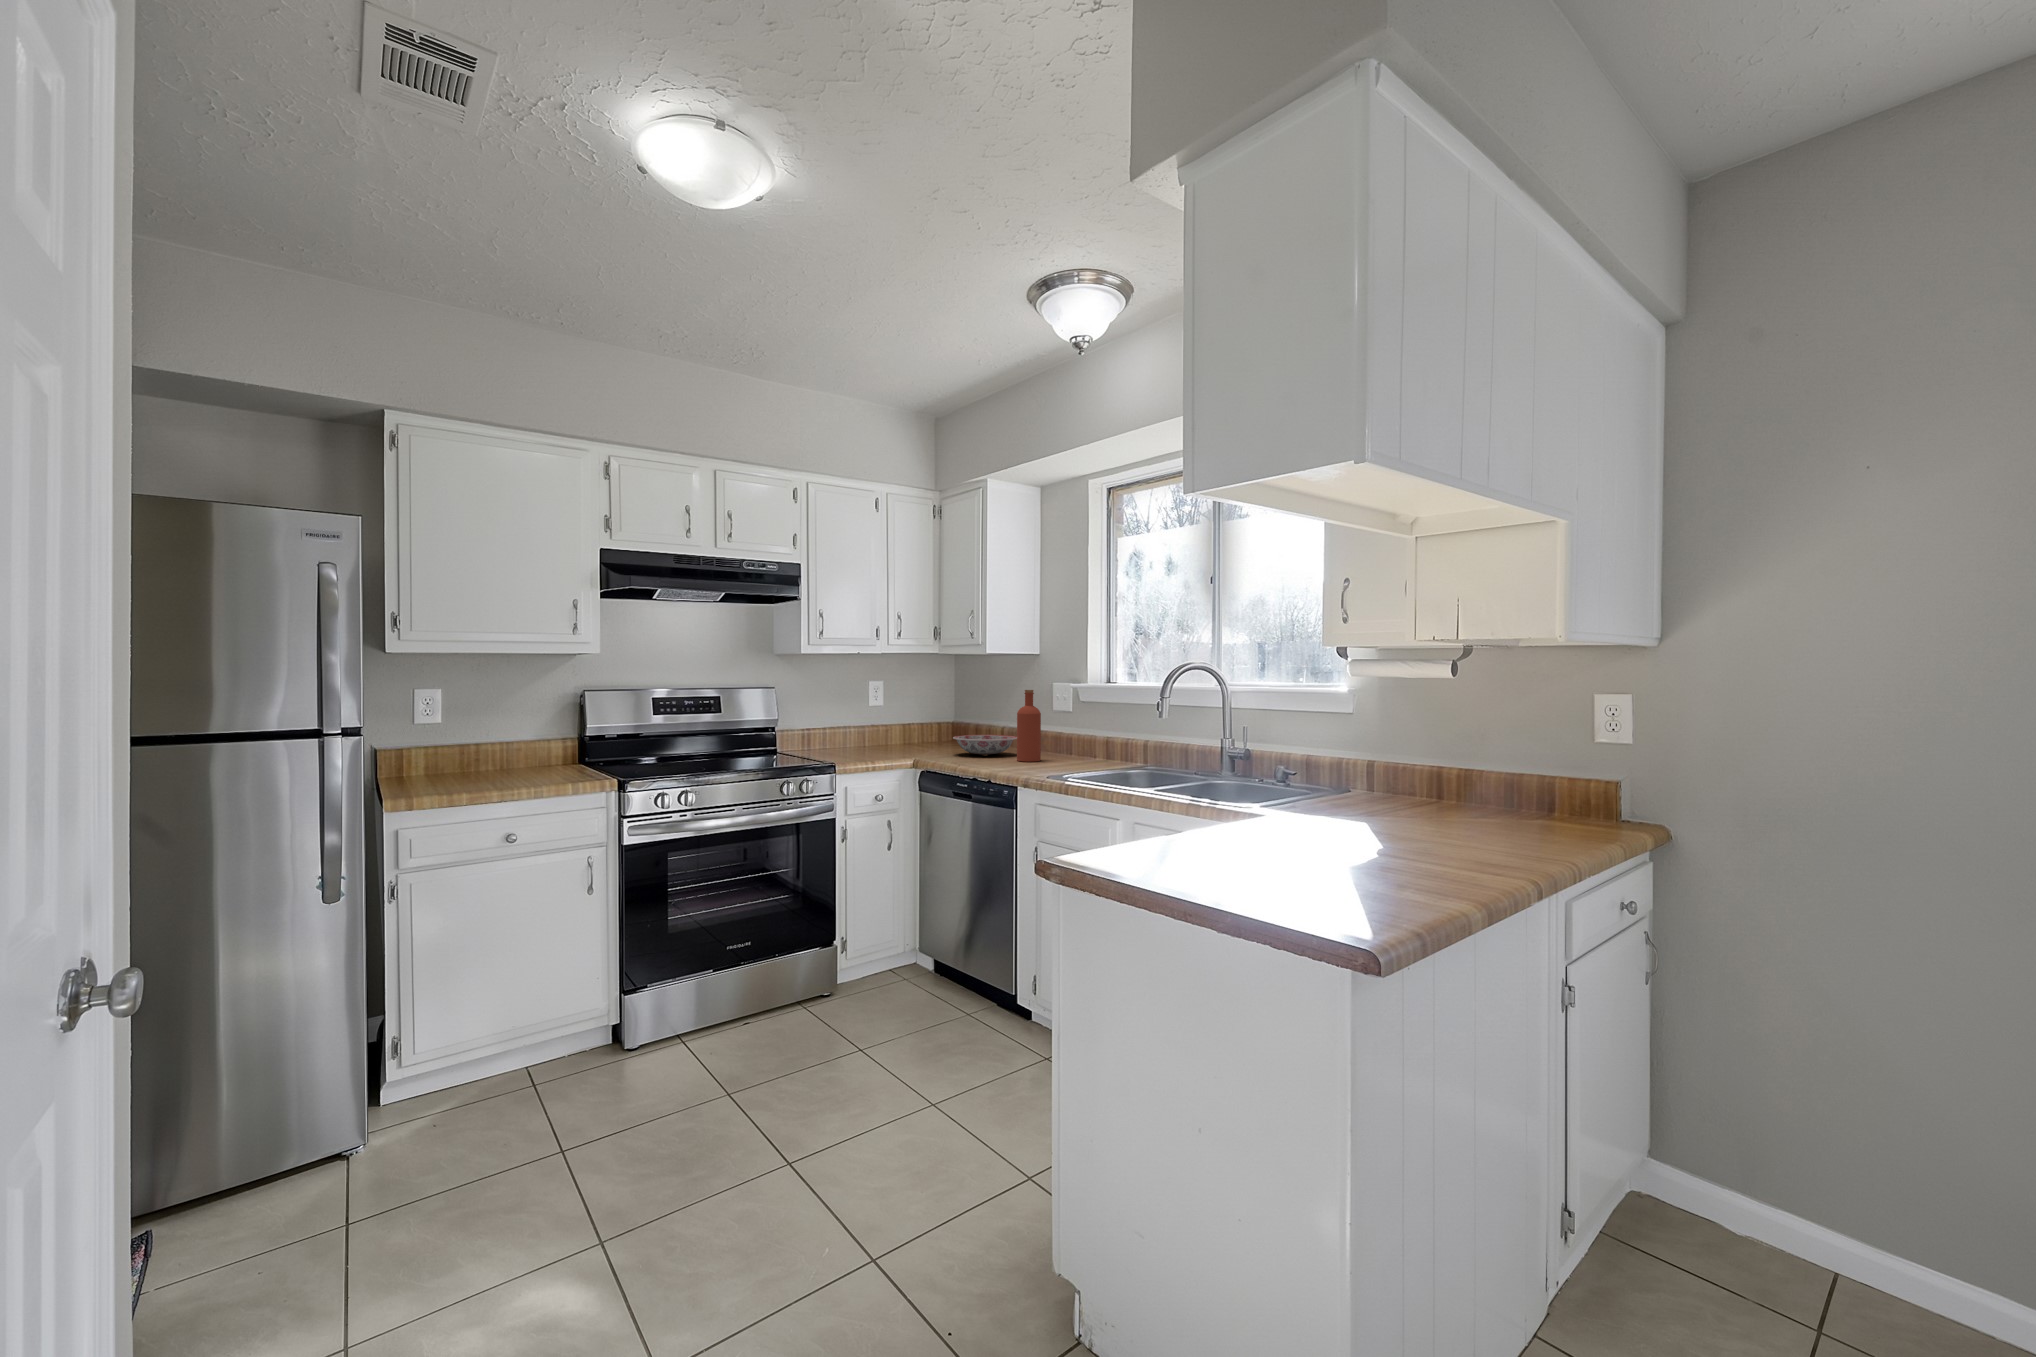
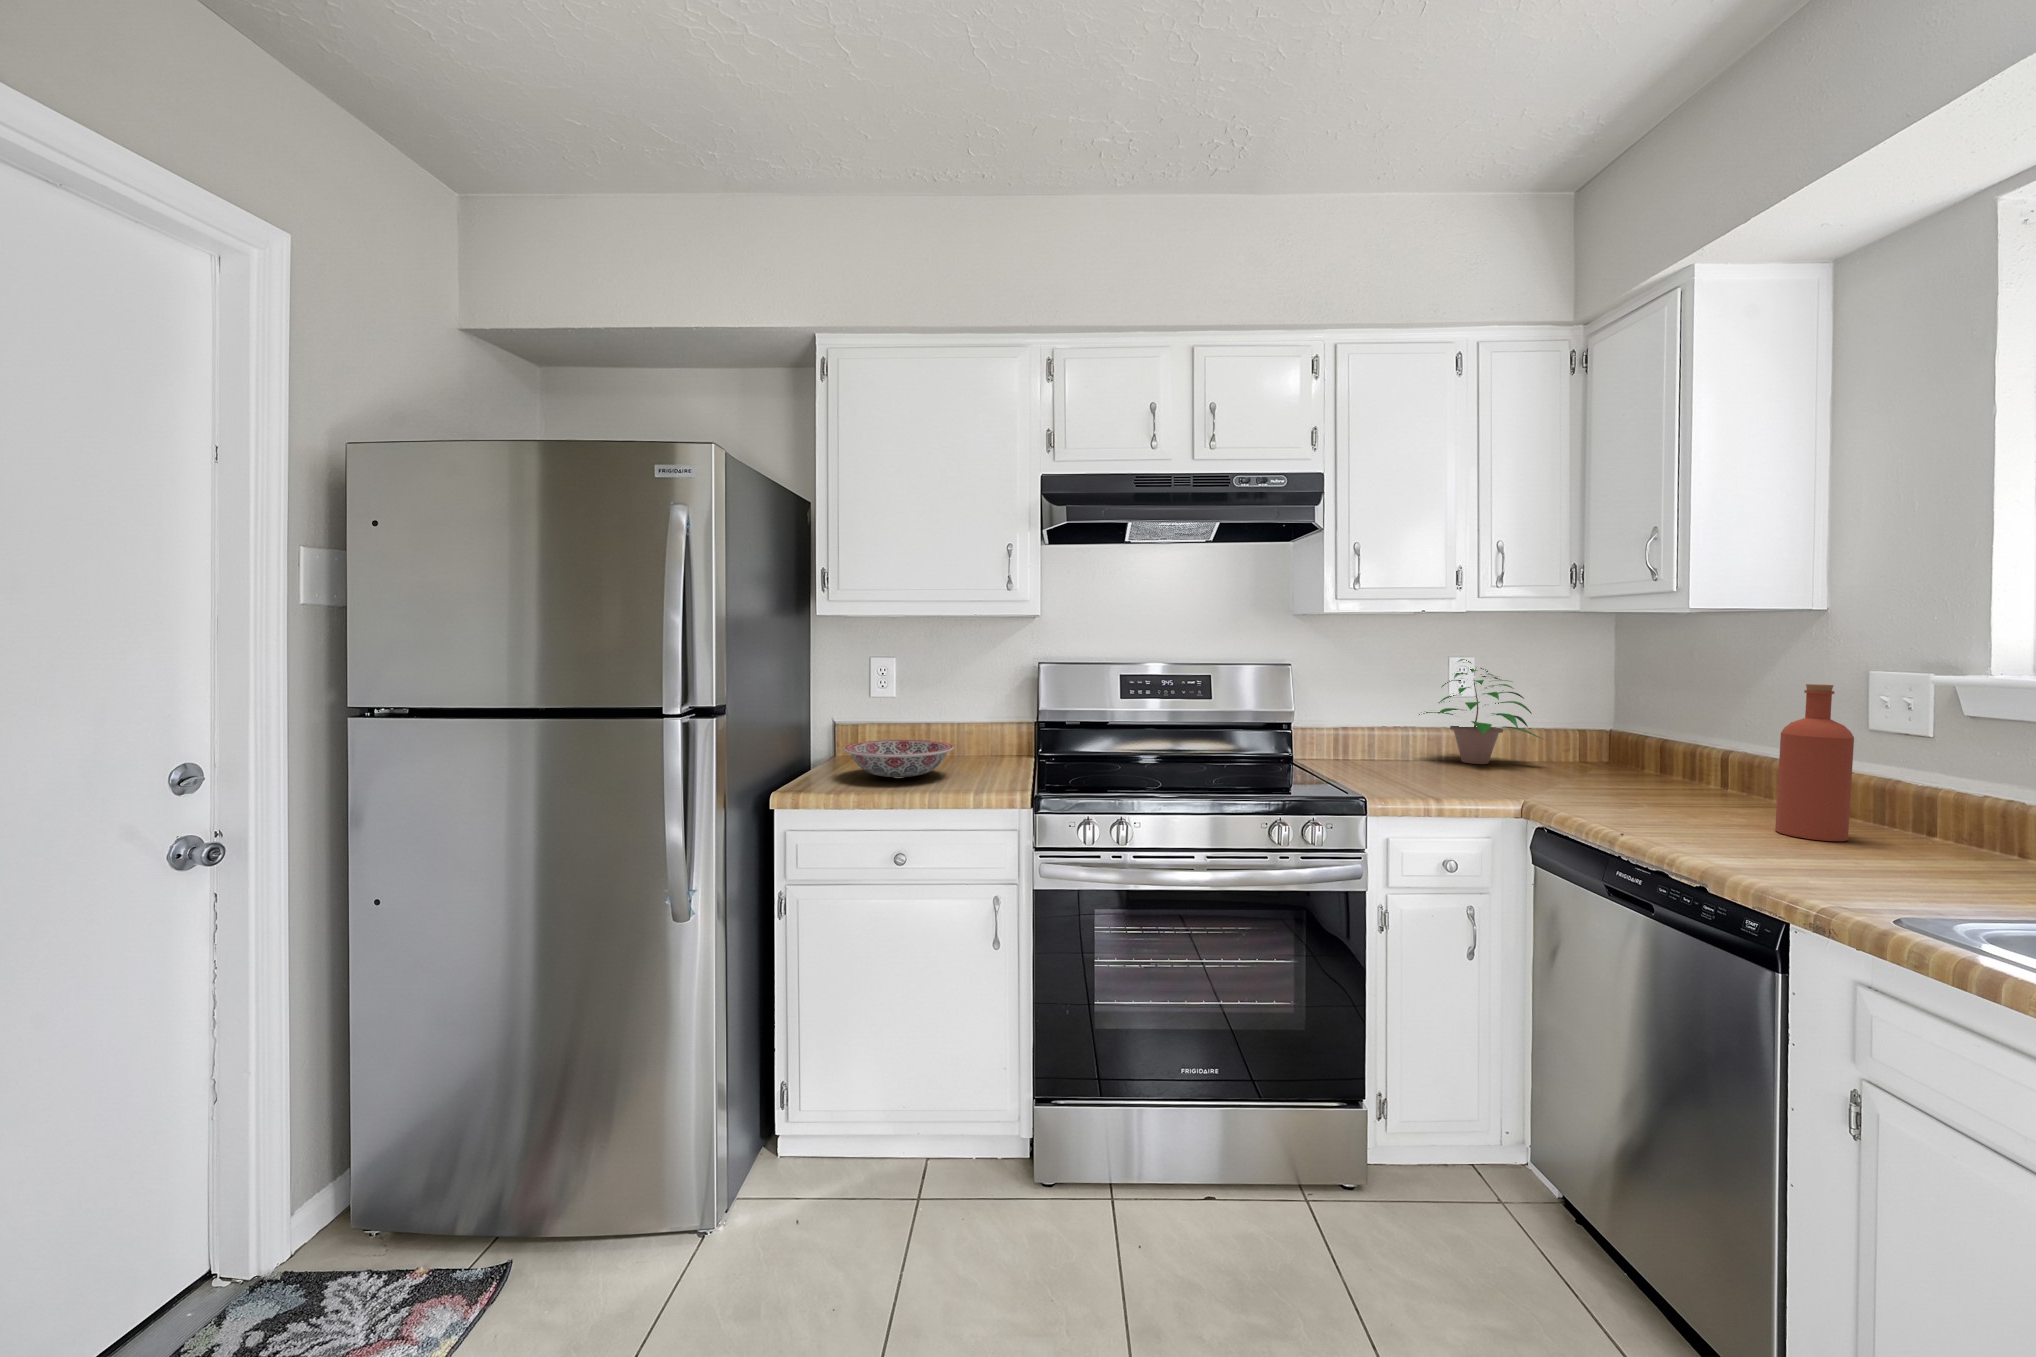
potted plant: none [851,683,923,749] -> present [1419,659,1541,764]
ceramic bowl: present [953,735,1017,755] -> present [844,740,953,778]

